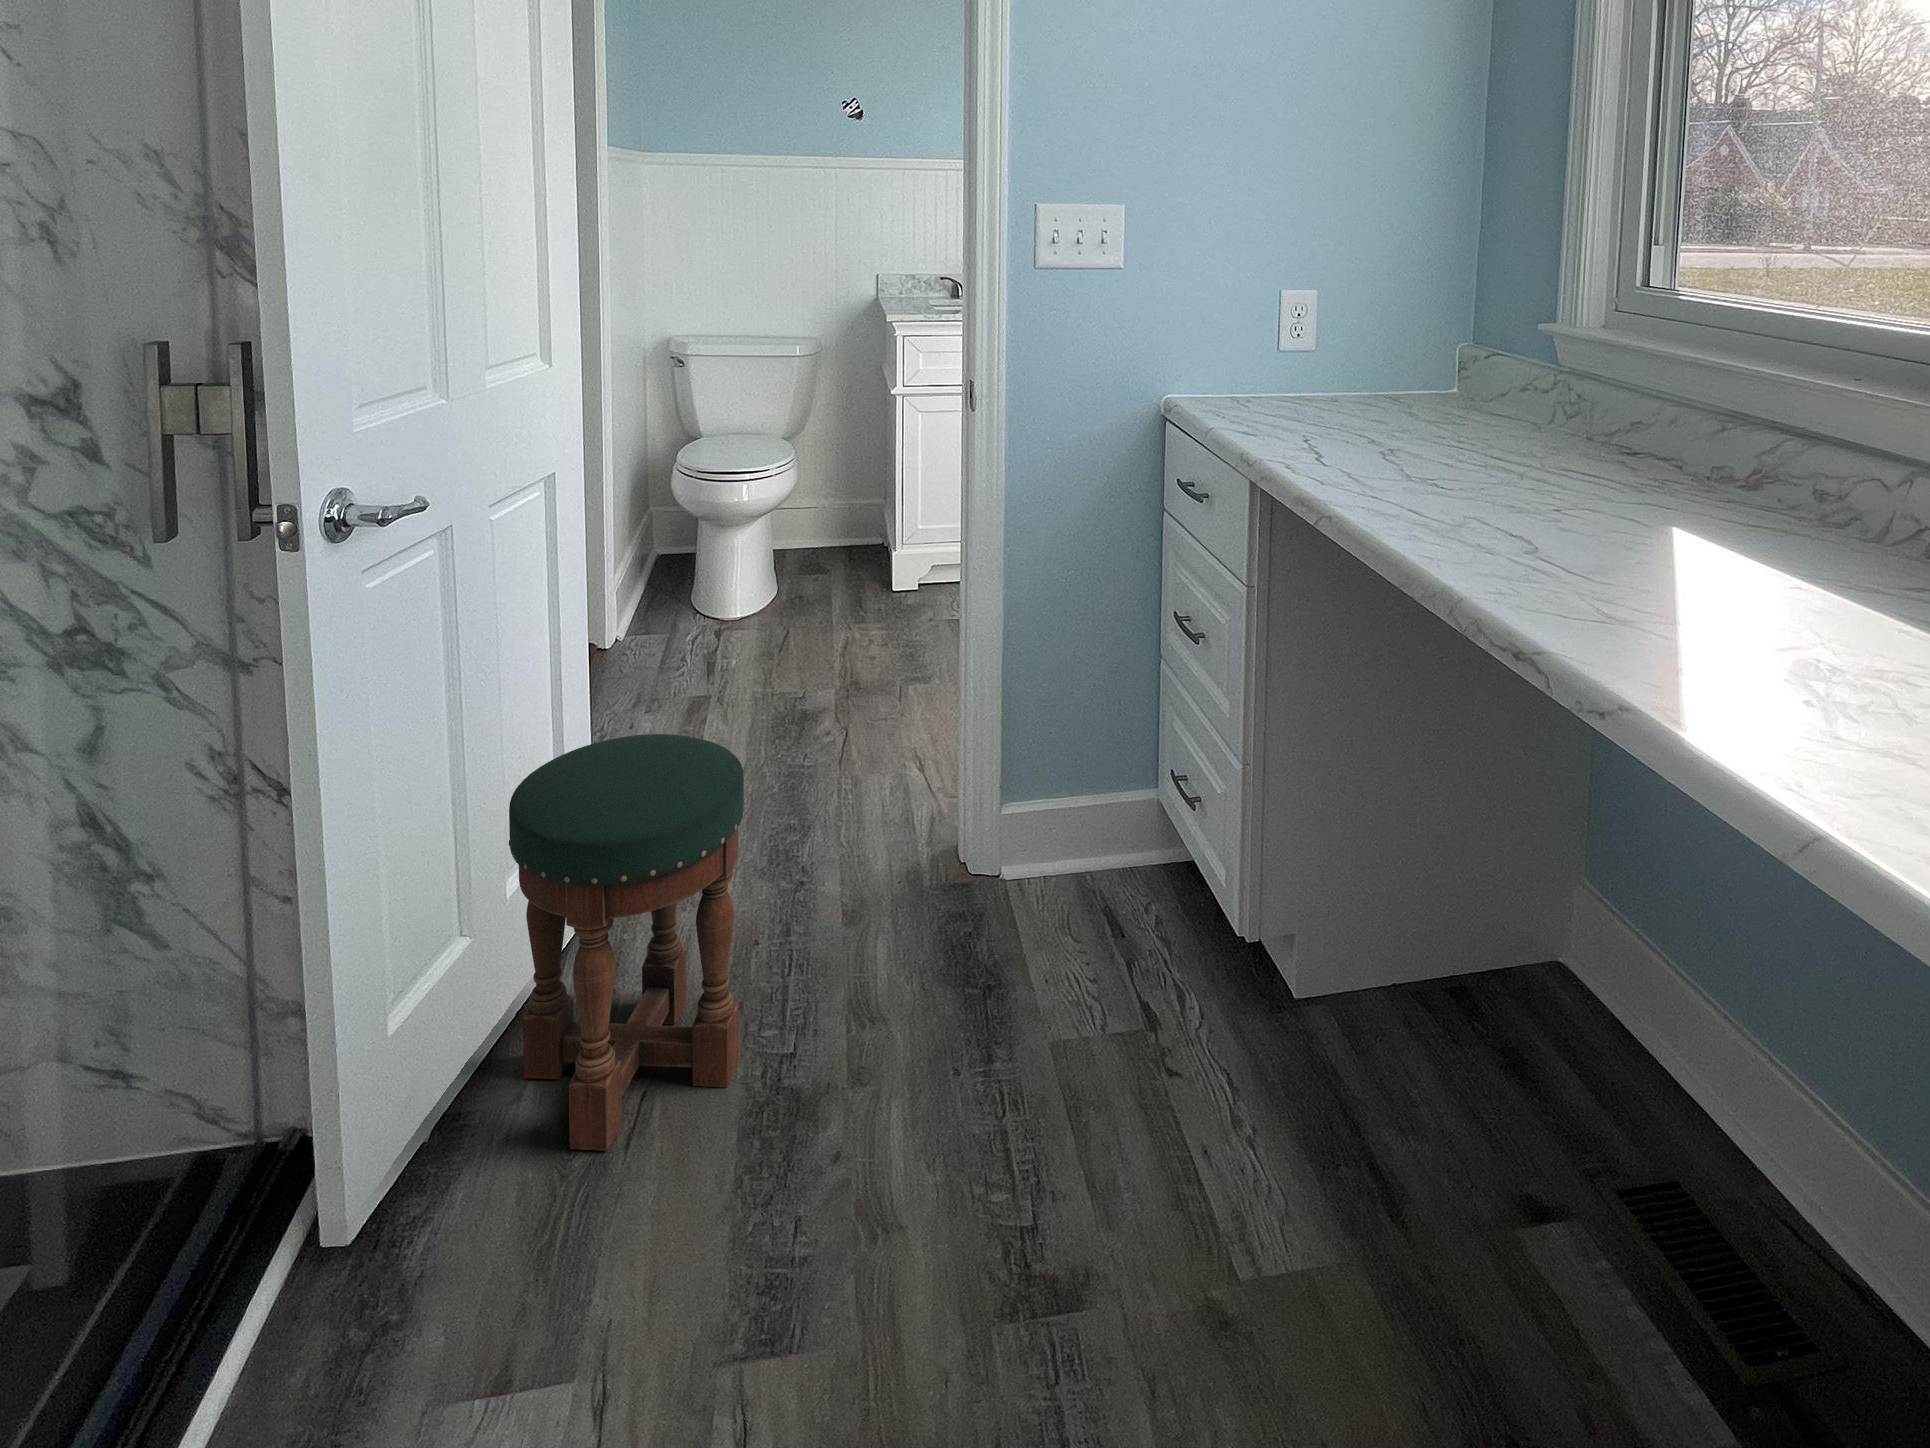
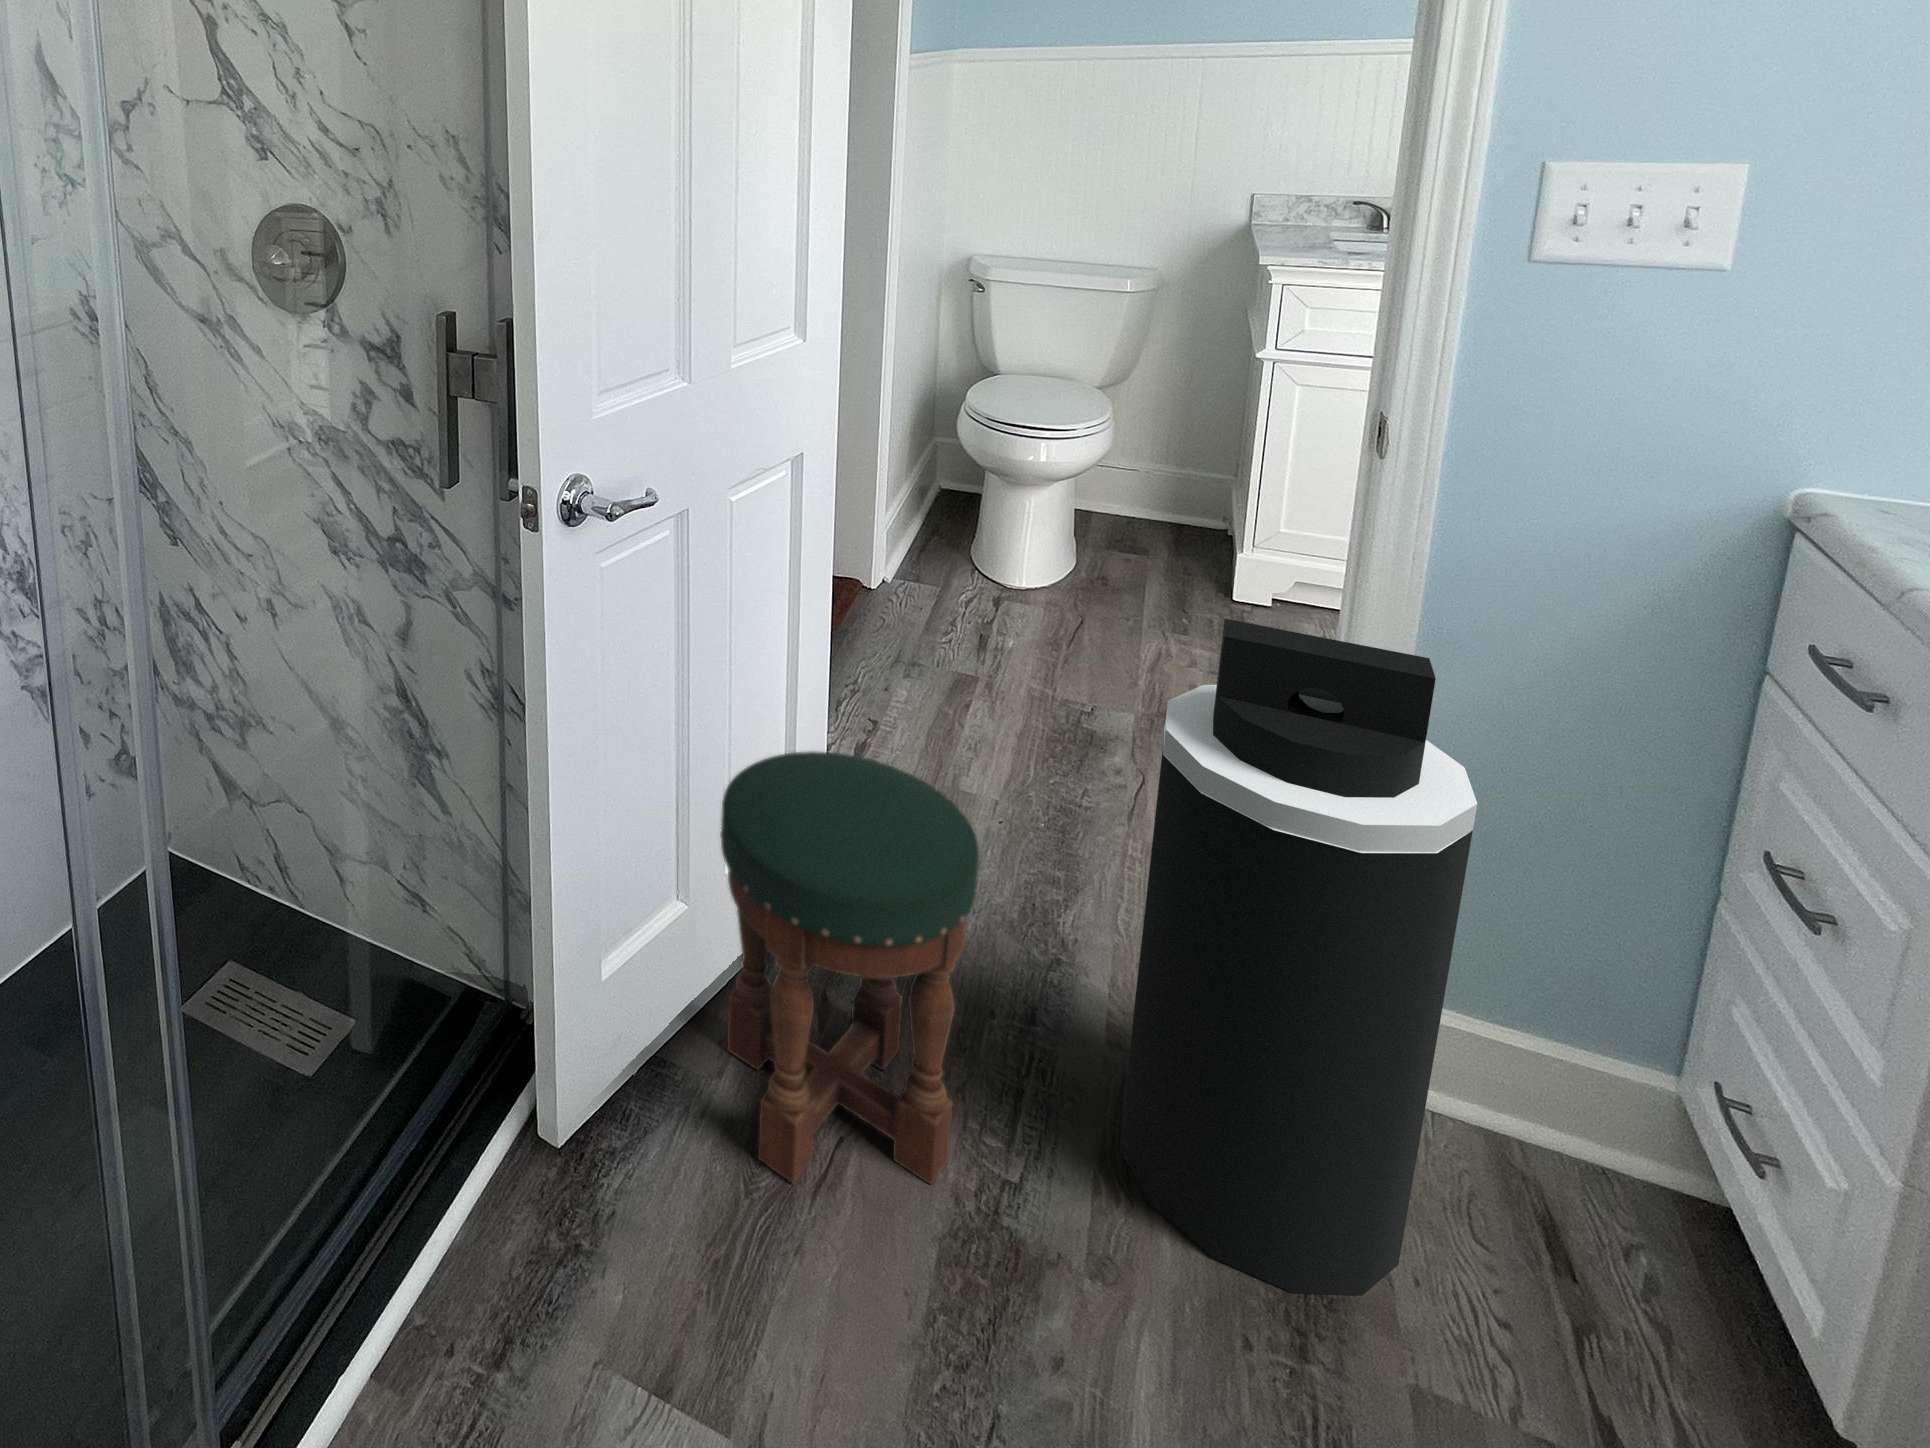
trash can: none [862,529,1045,1026] -> present [1119,619,1477,1296]

